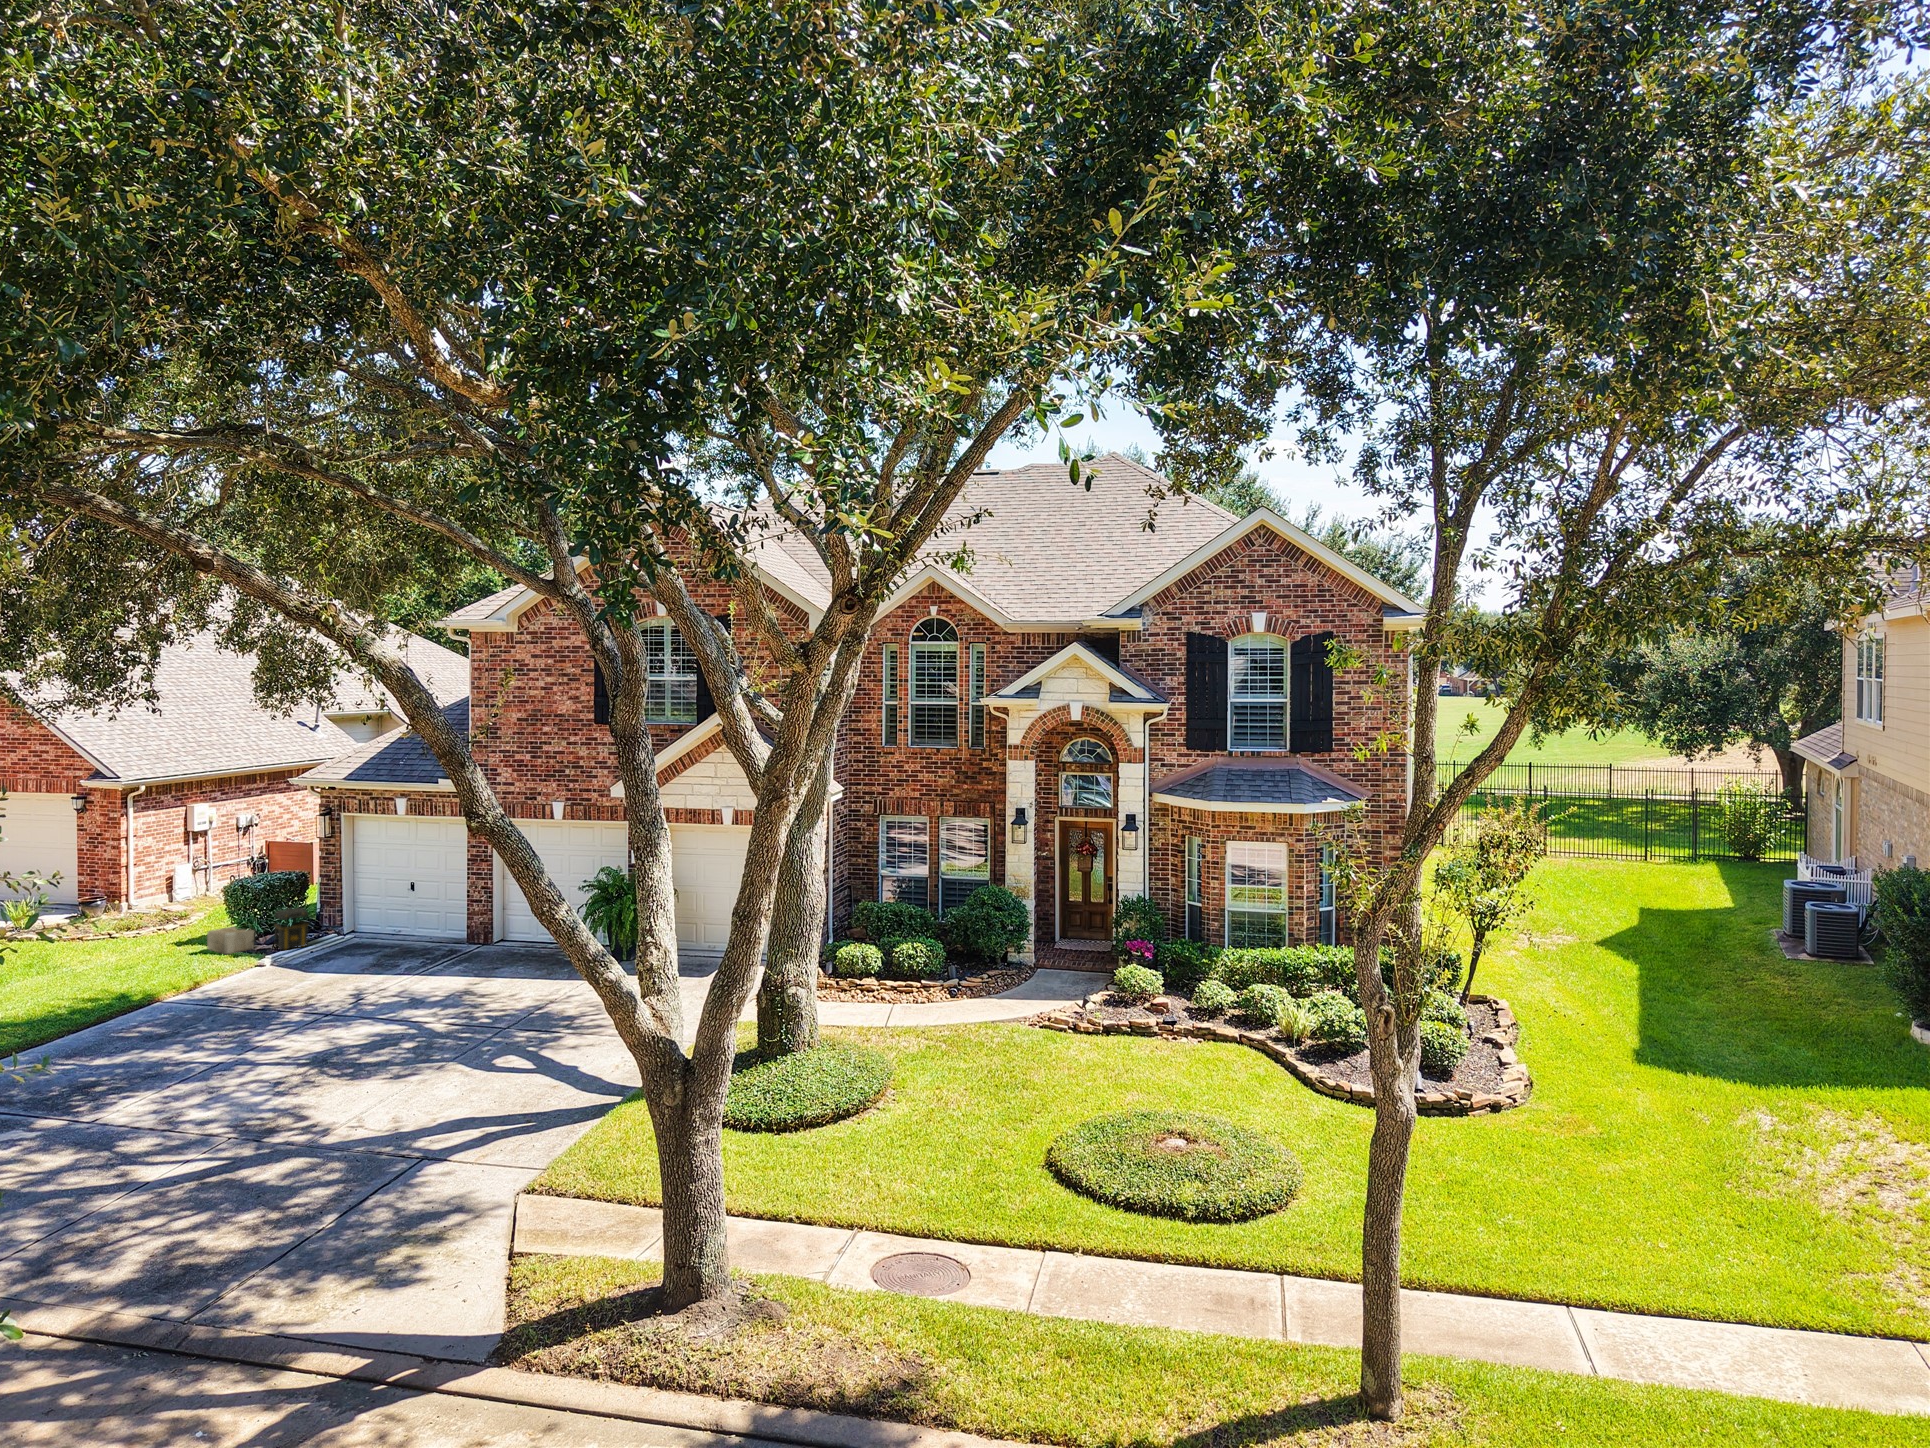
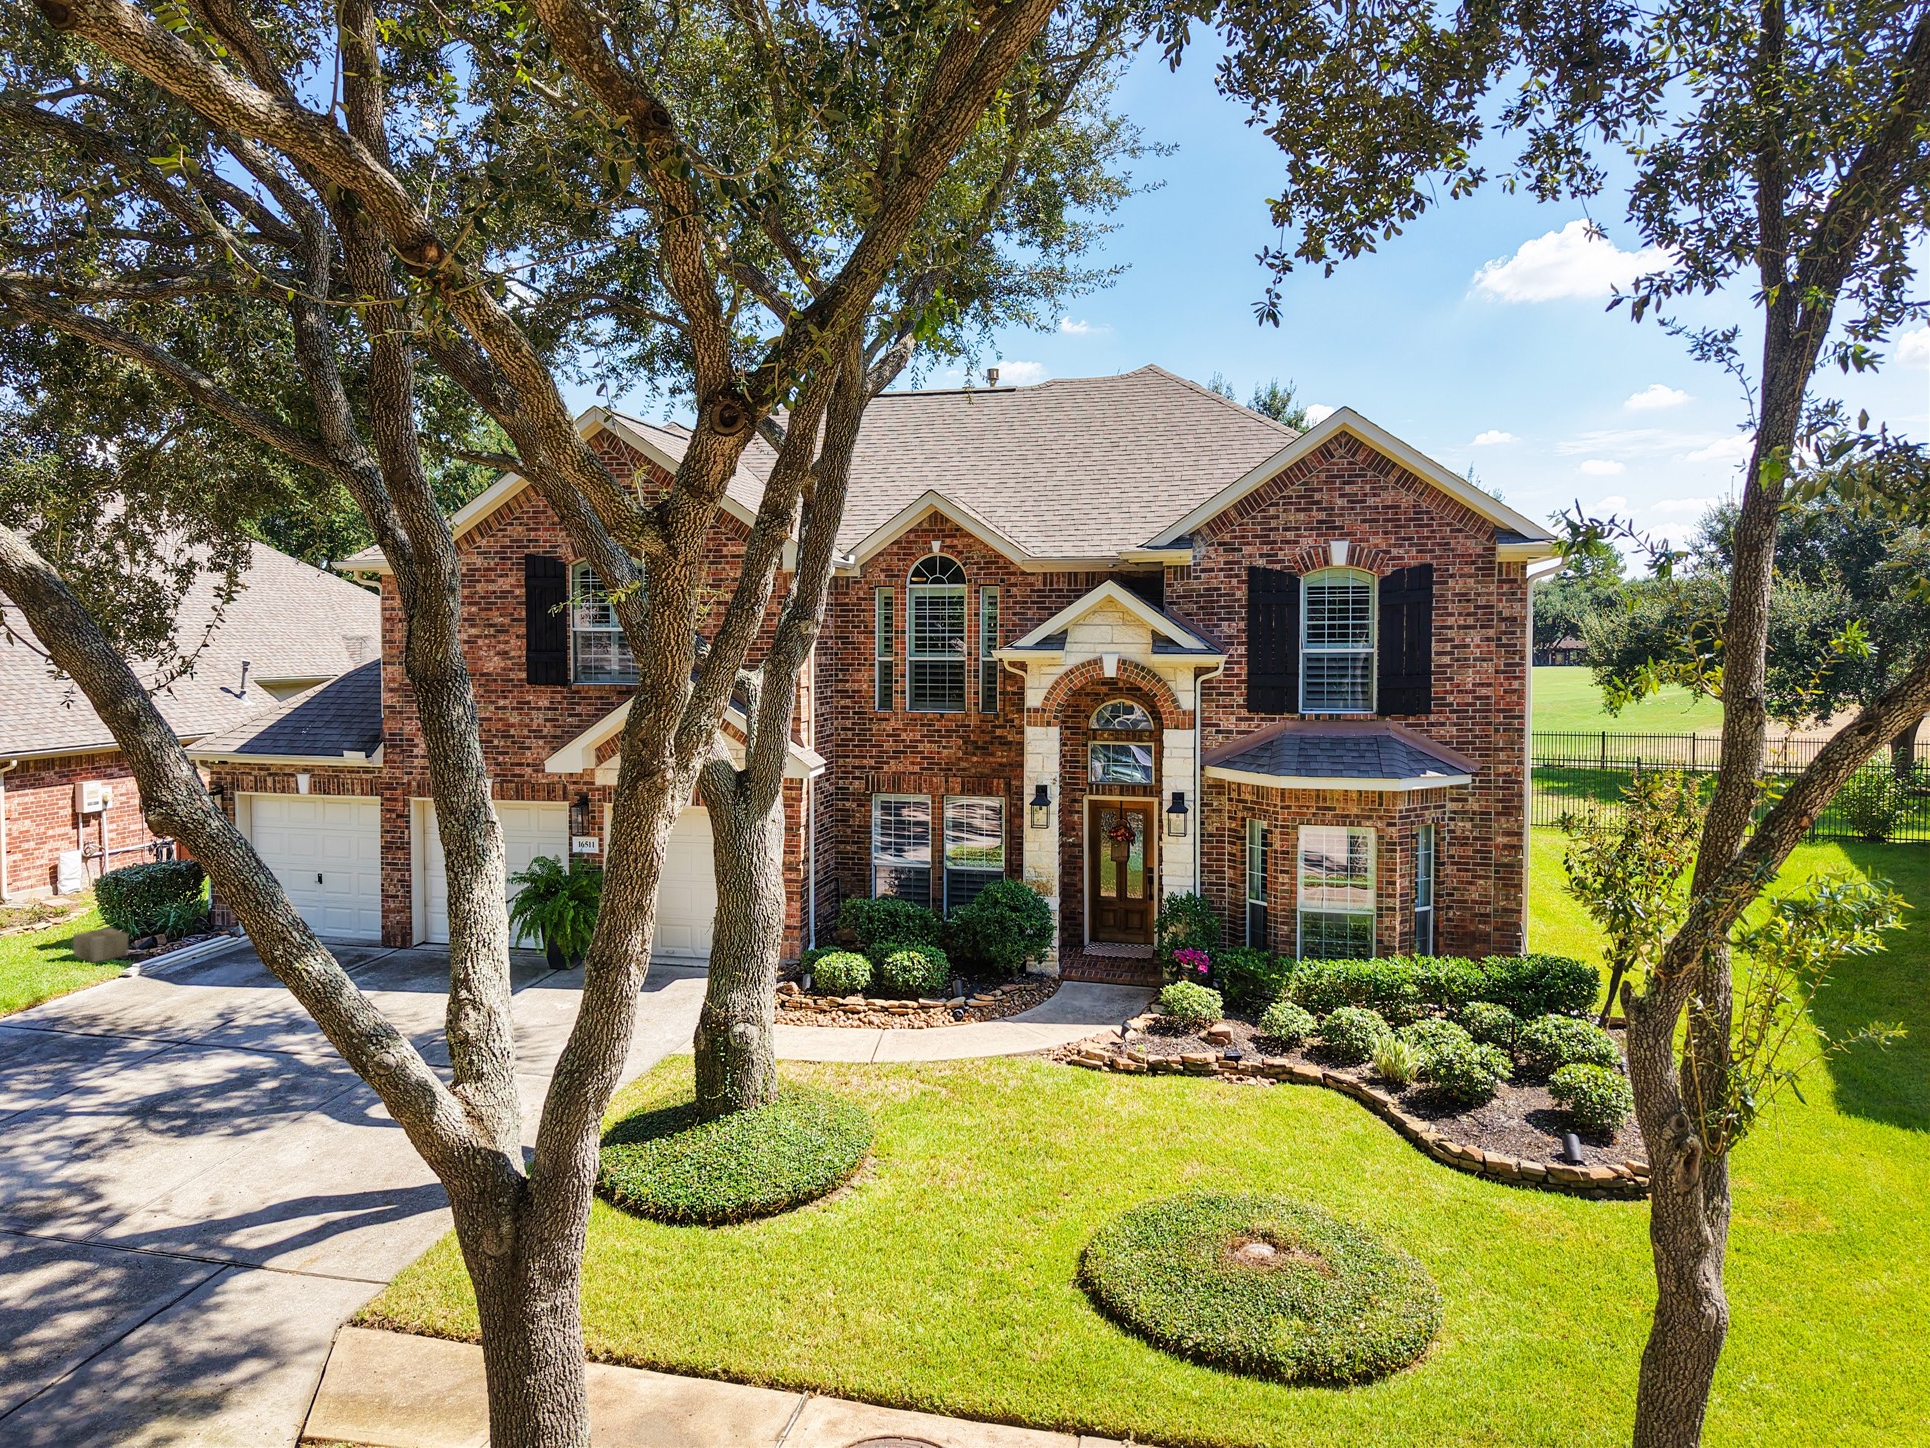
toolbox: present [275,908,308,950] -> none [152,906,193,957]

